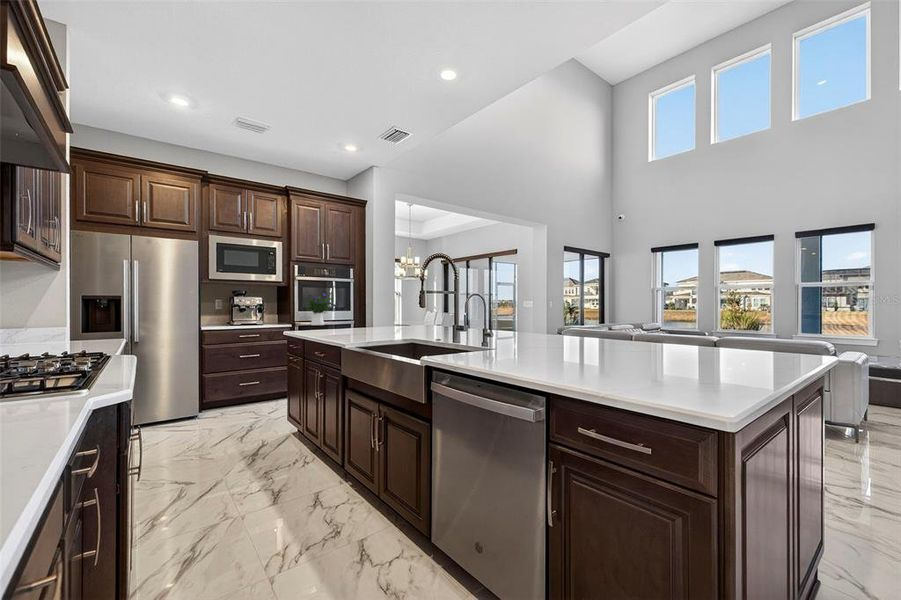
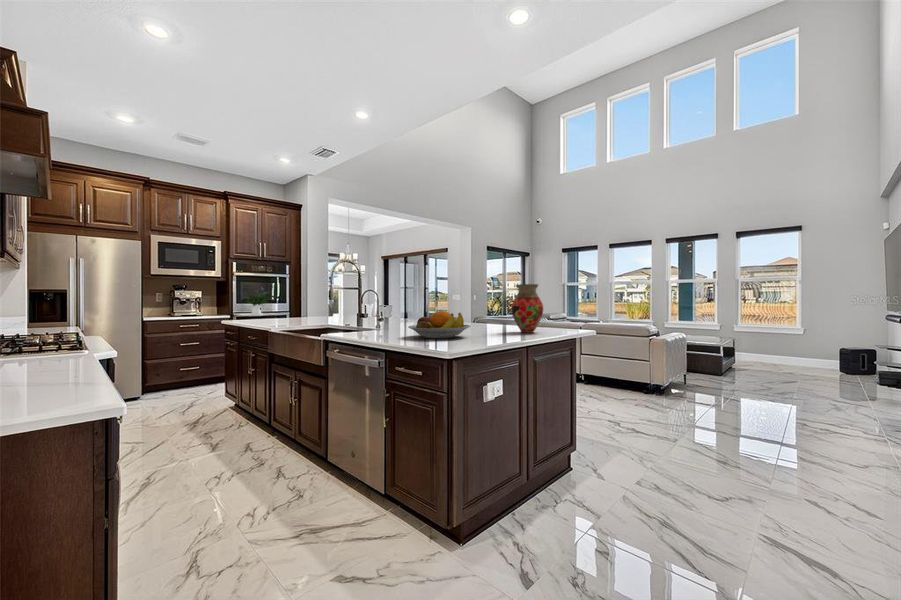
vase: none [692,290,747,362] -> present [511,284,543,333]
fruit bowl: none [555,330,653,372] -> present [408,311,470,339]

